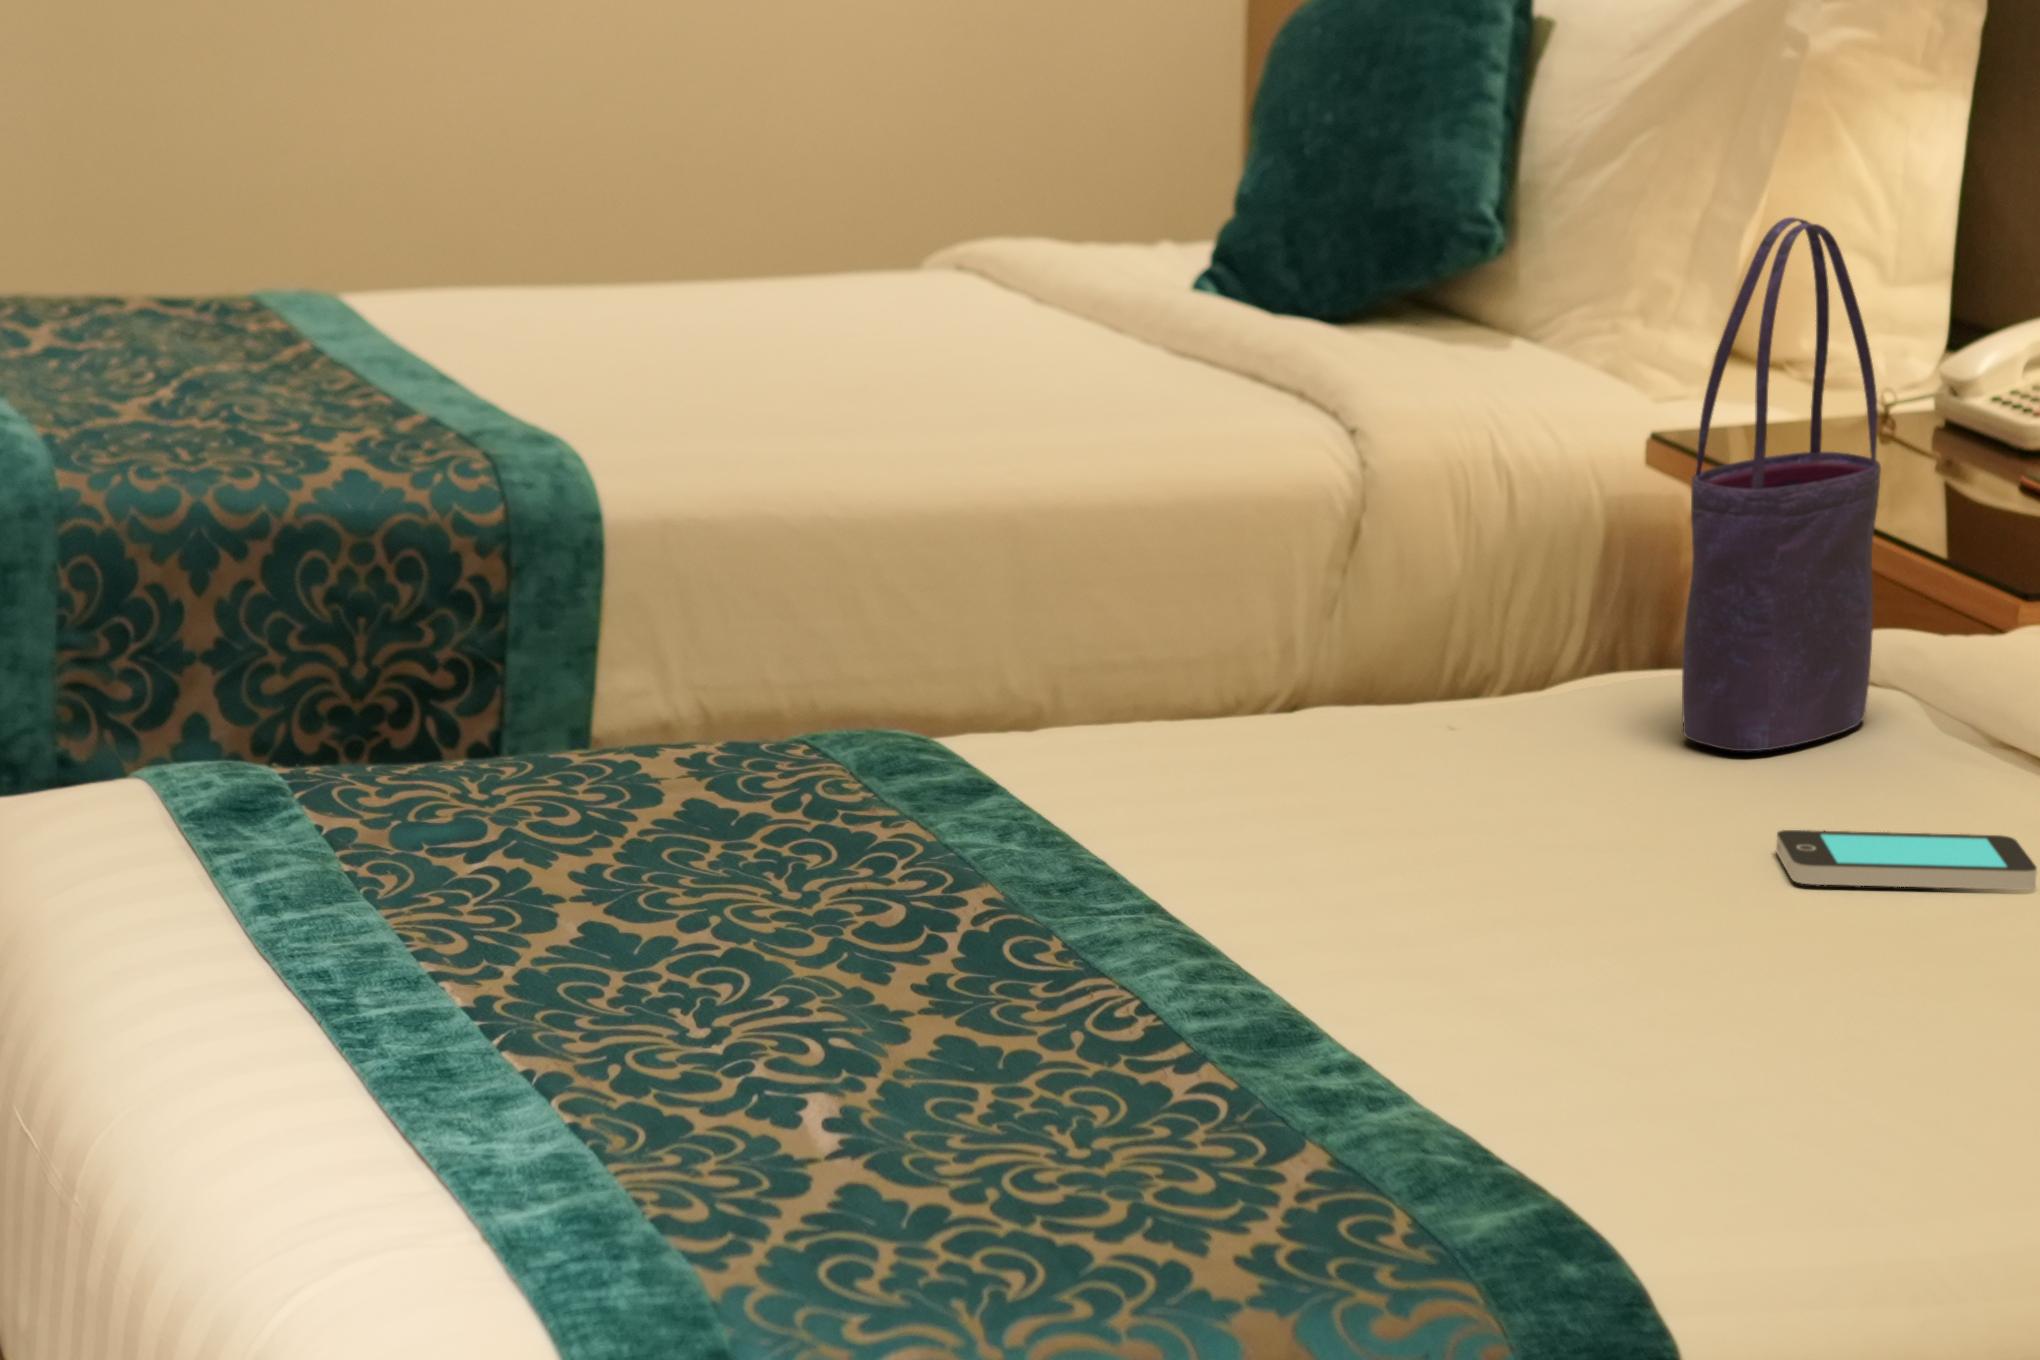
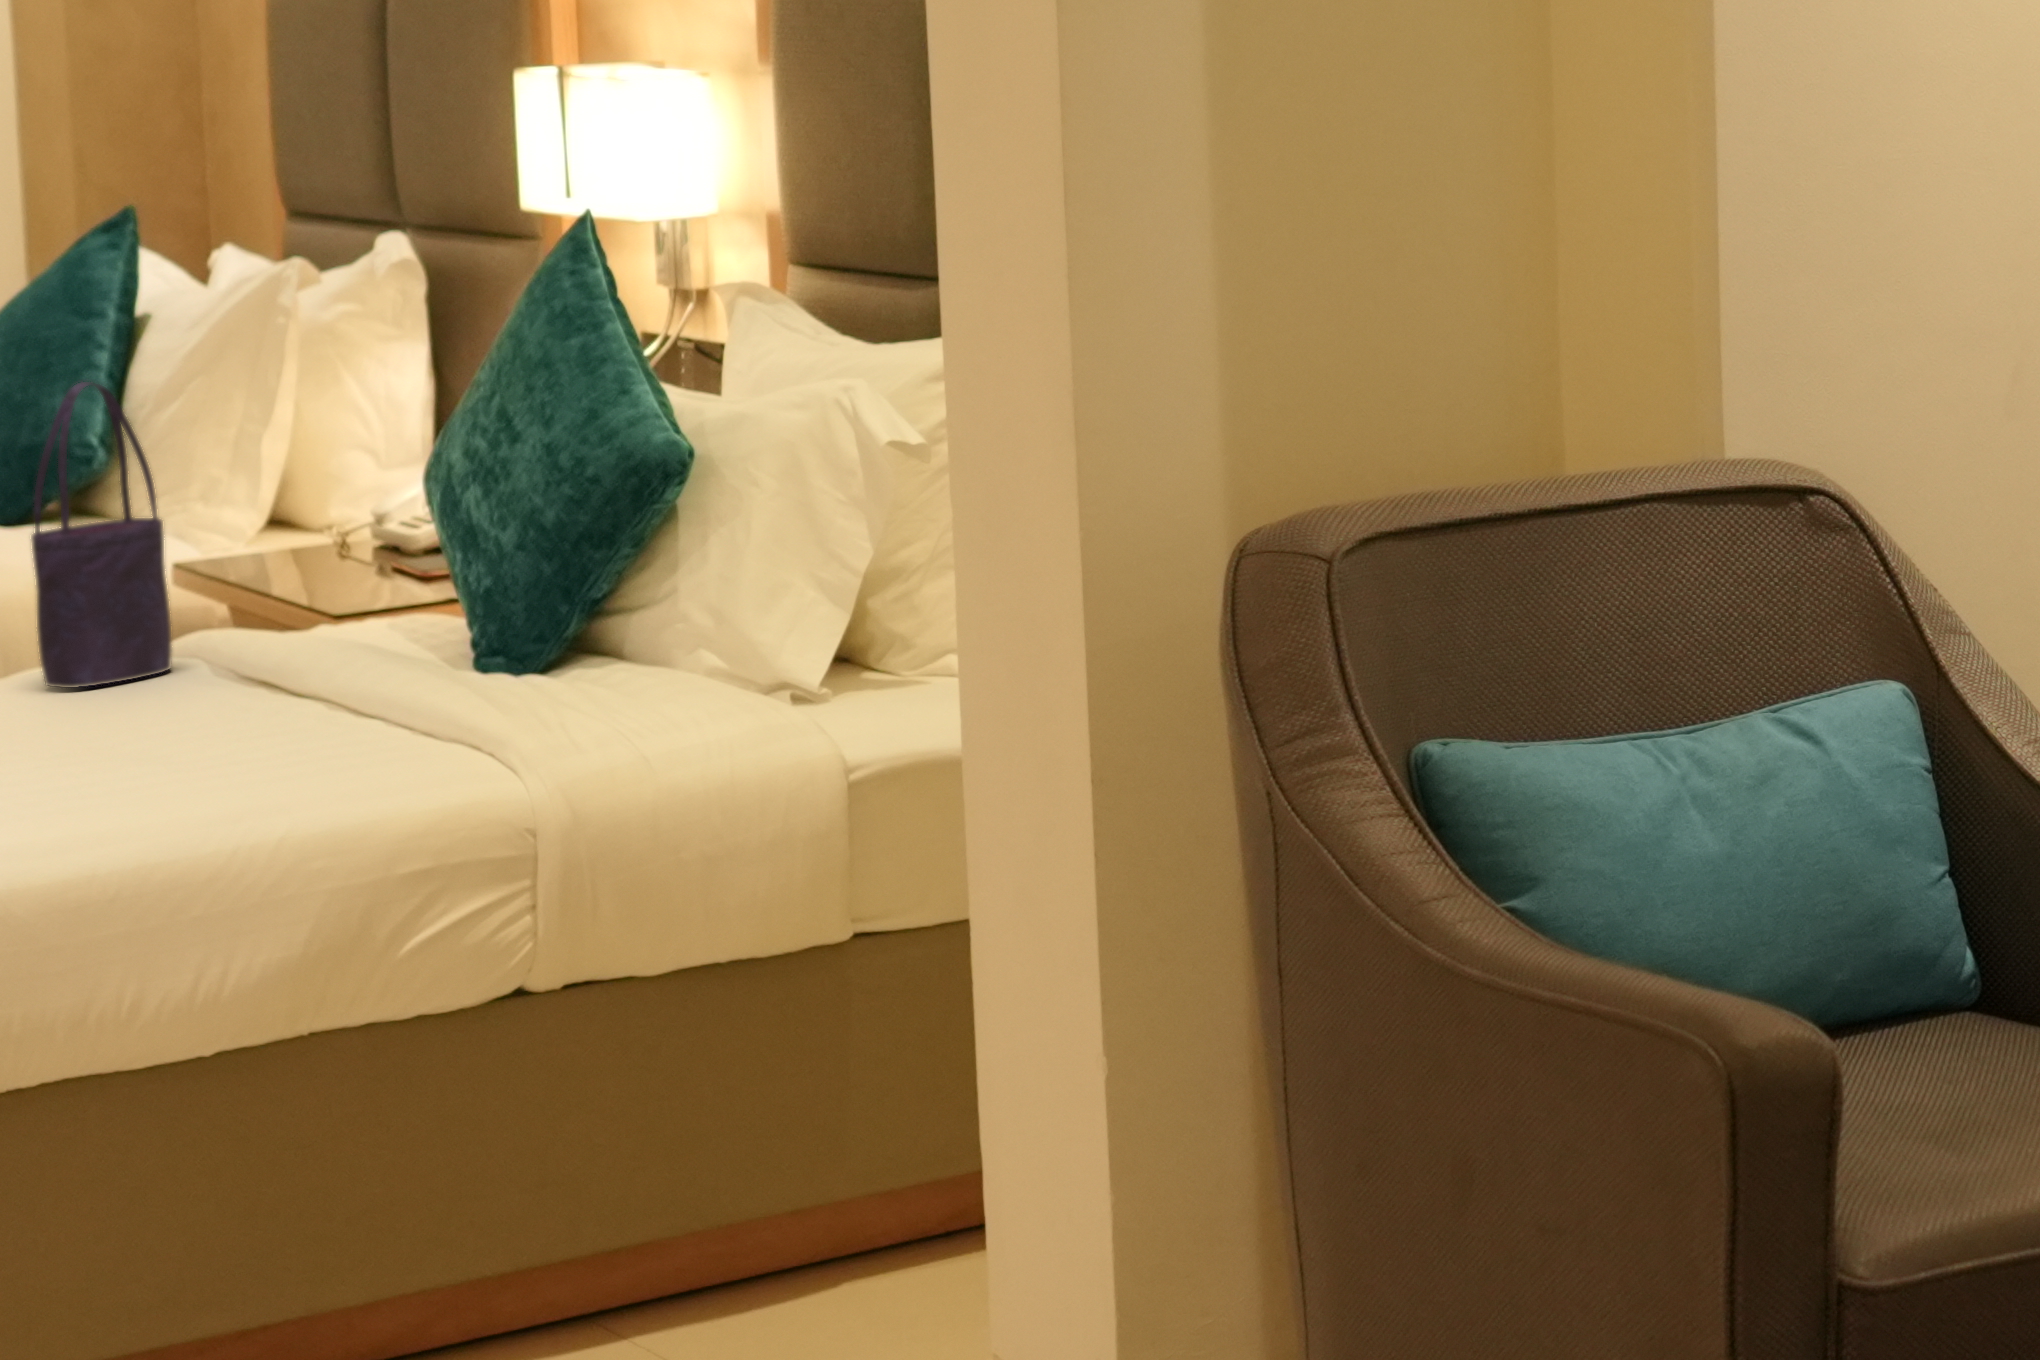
smartphone: present [1776,830,2037,890] -> none [48,701,194,731]

